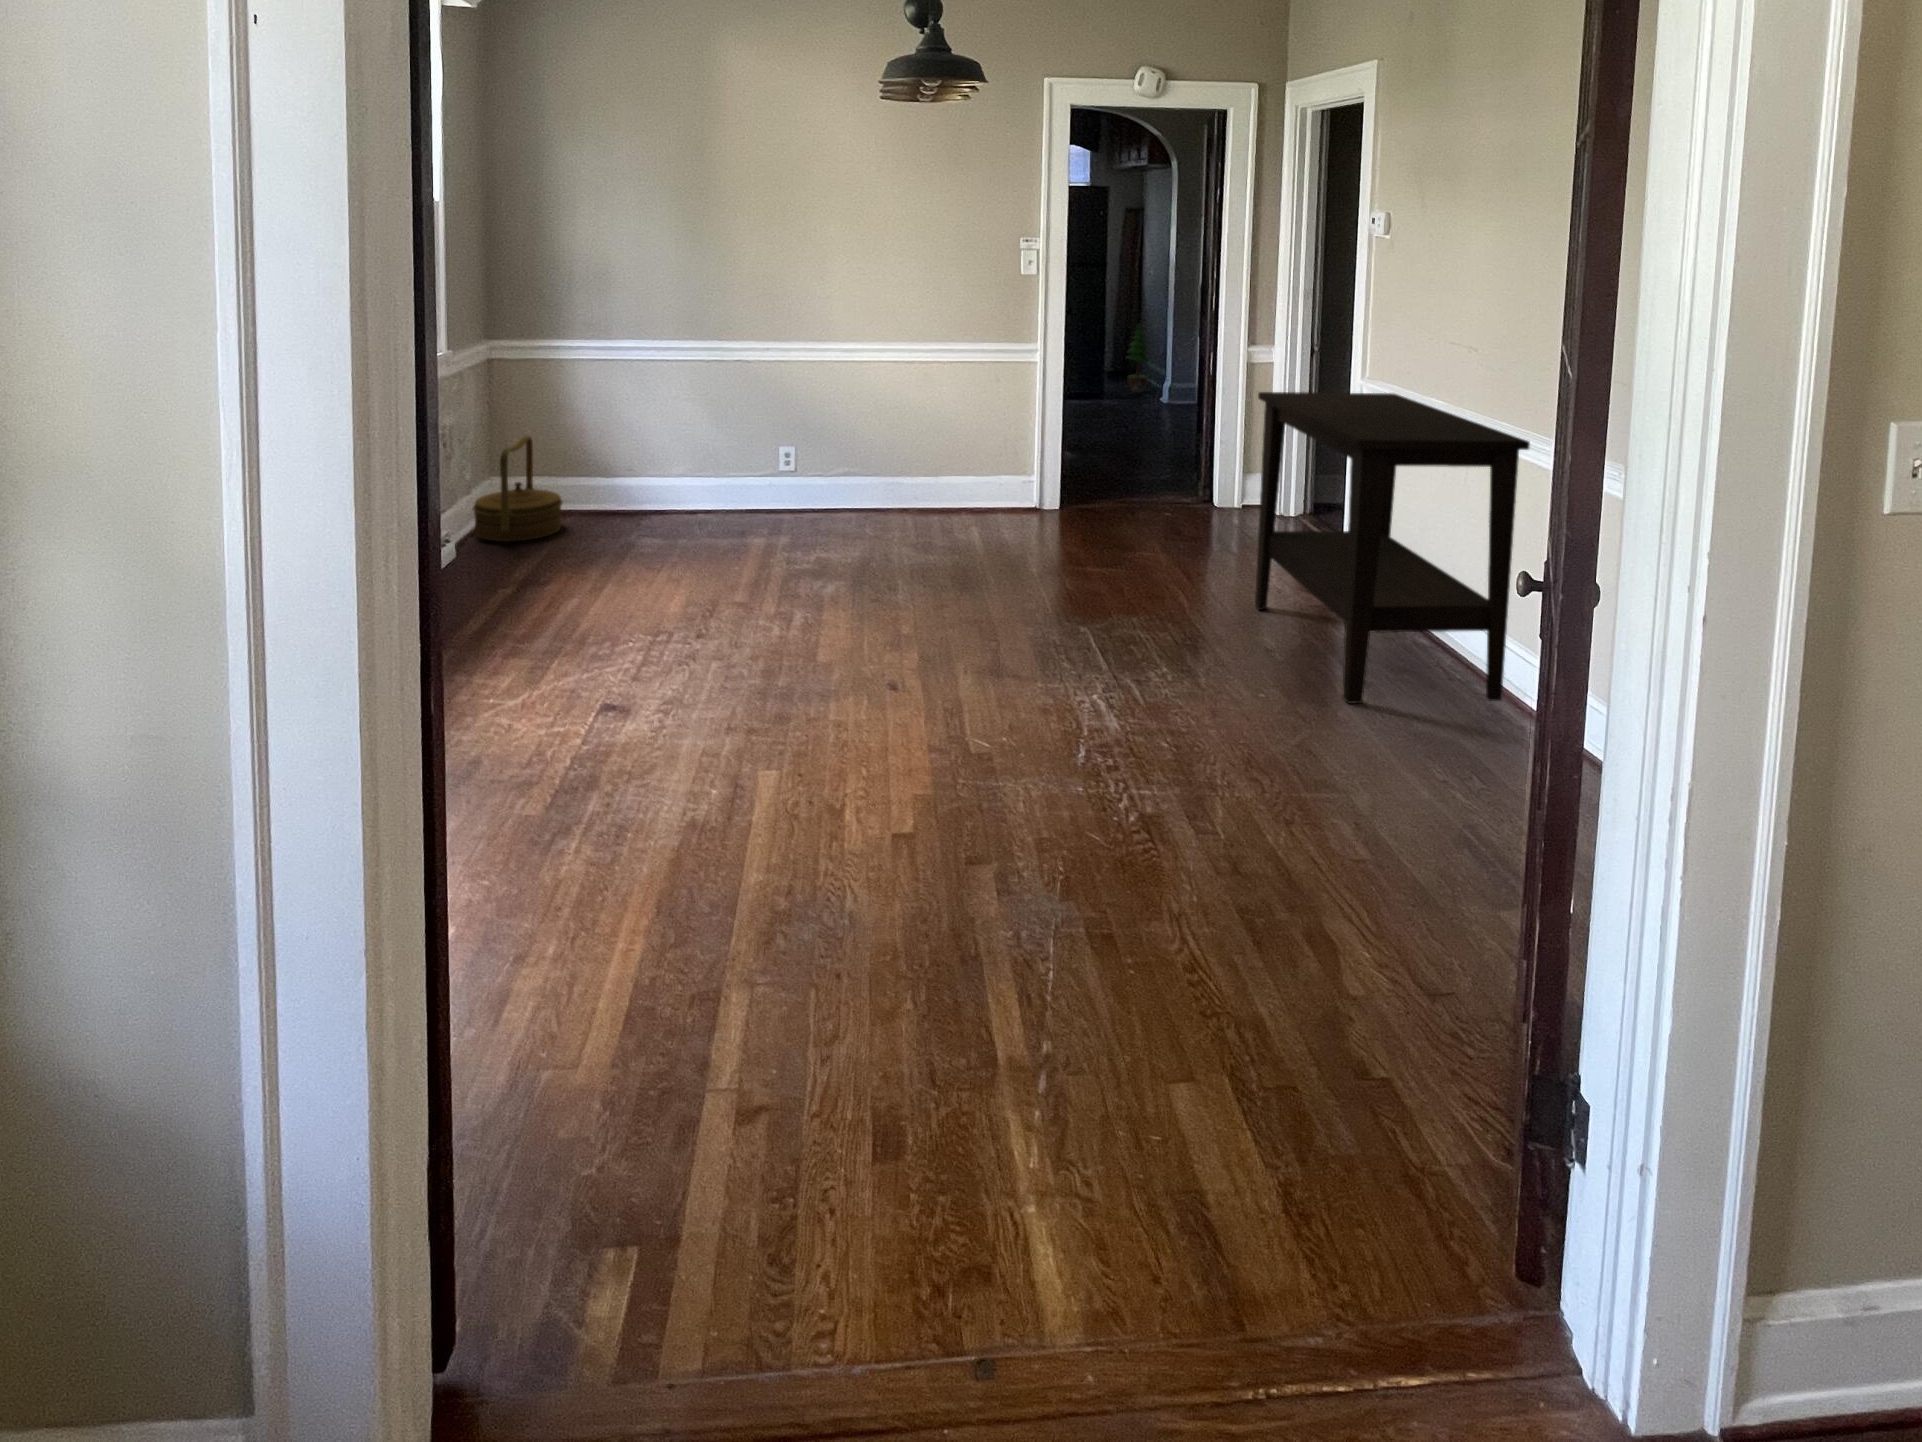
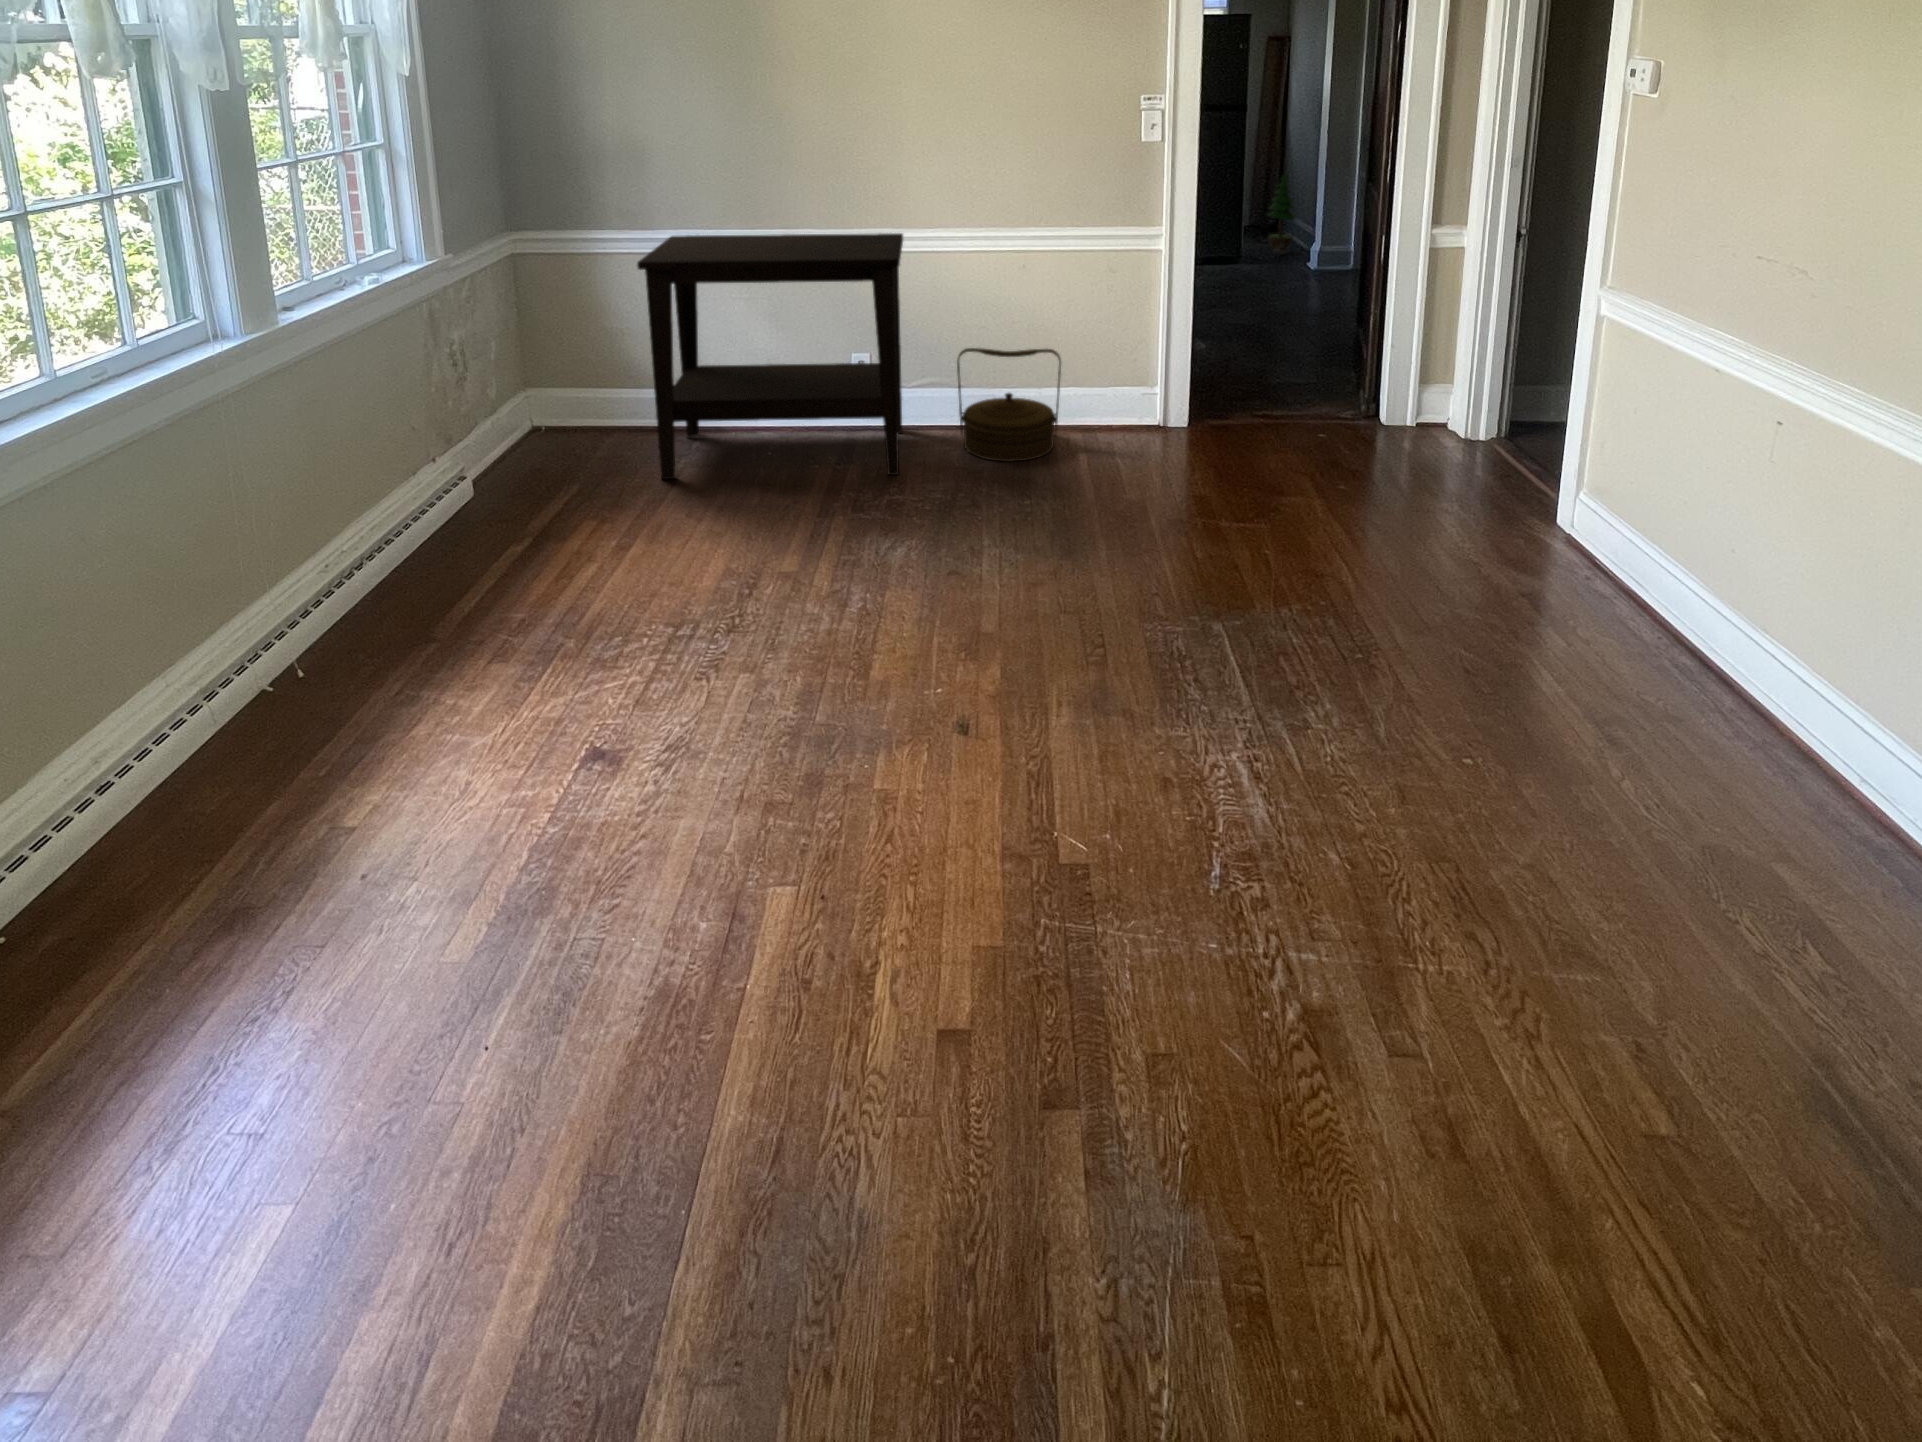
side table: present [1255,392,1530,704] -> present [637,233,903,479]
woven basket: present [472,436,563,542] -> present [957,348,1061,462]

